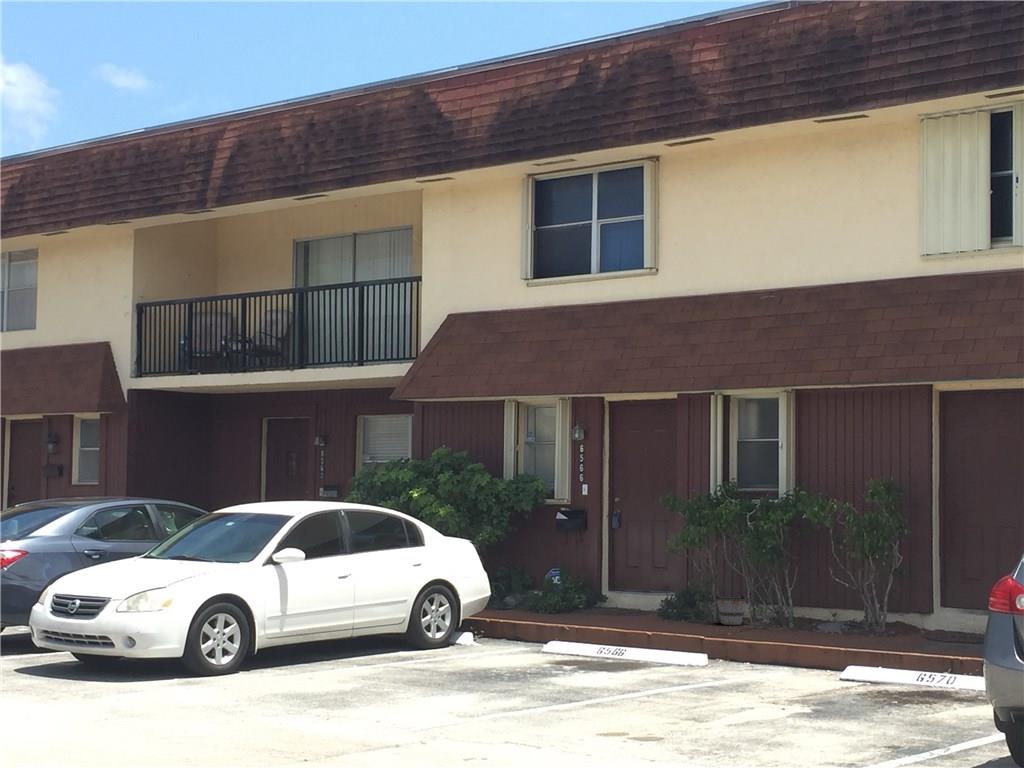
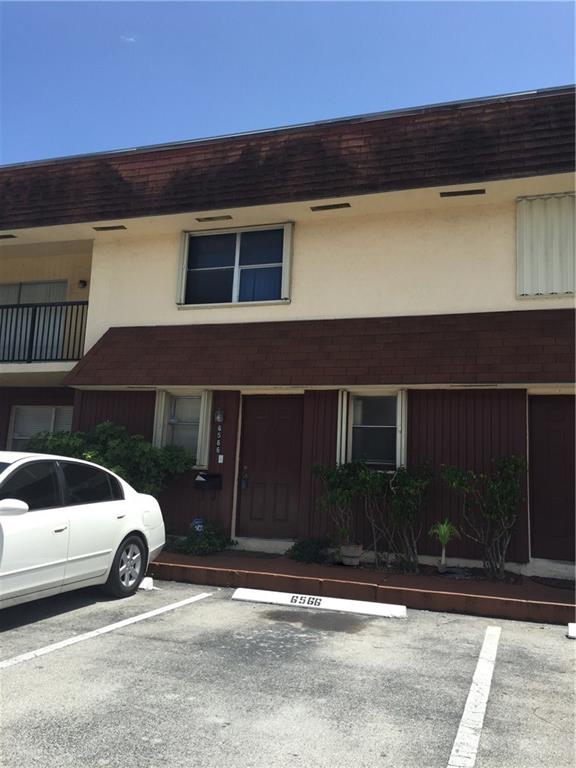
potted plant: none [816,560,864,633] -> present [437,521,450,573]

